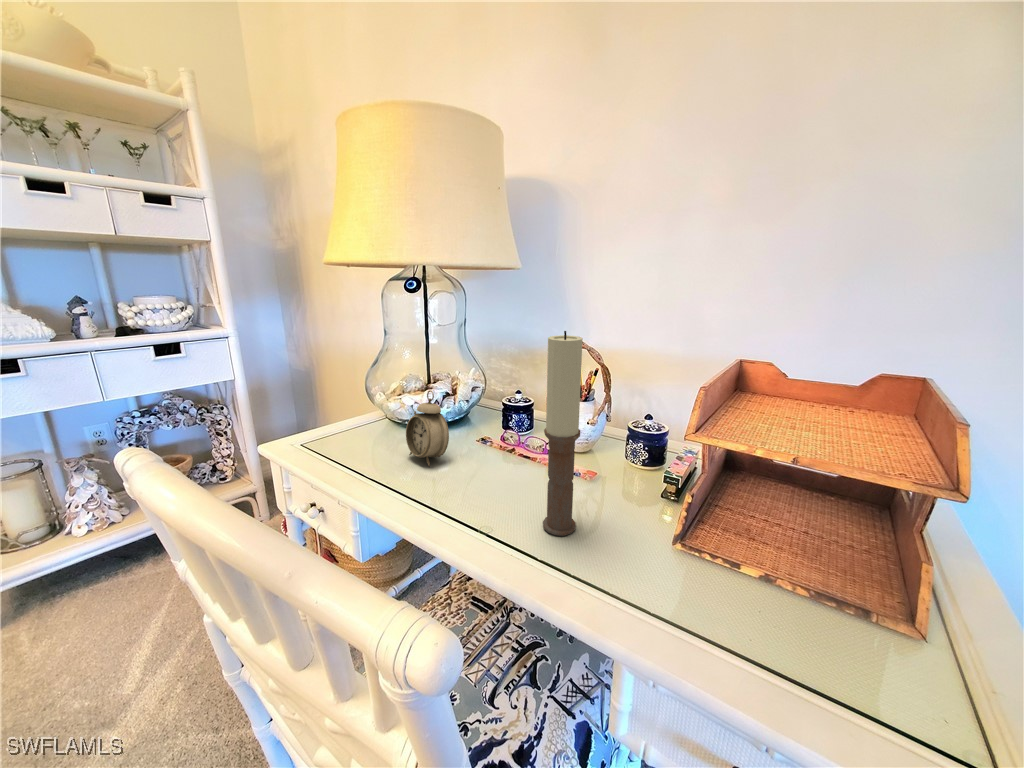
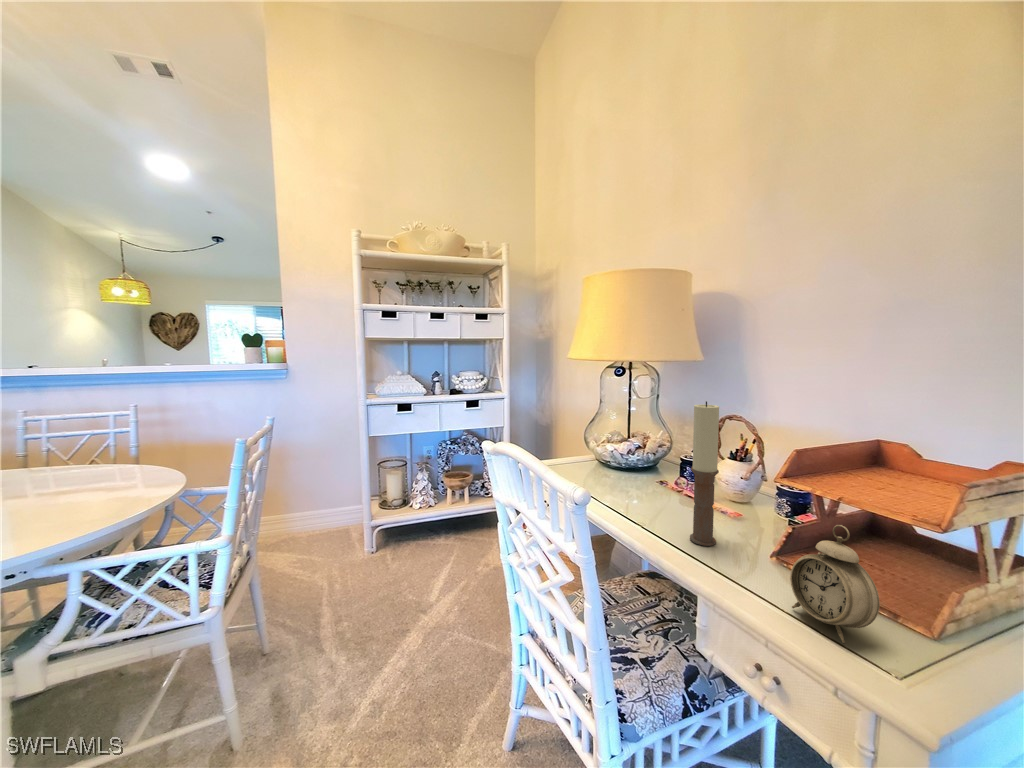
alarm clock: present [406,390,449,466] -> present [790,525,880,643]

